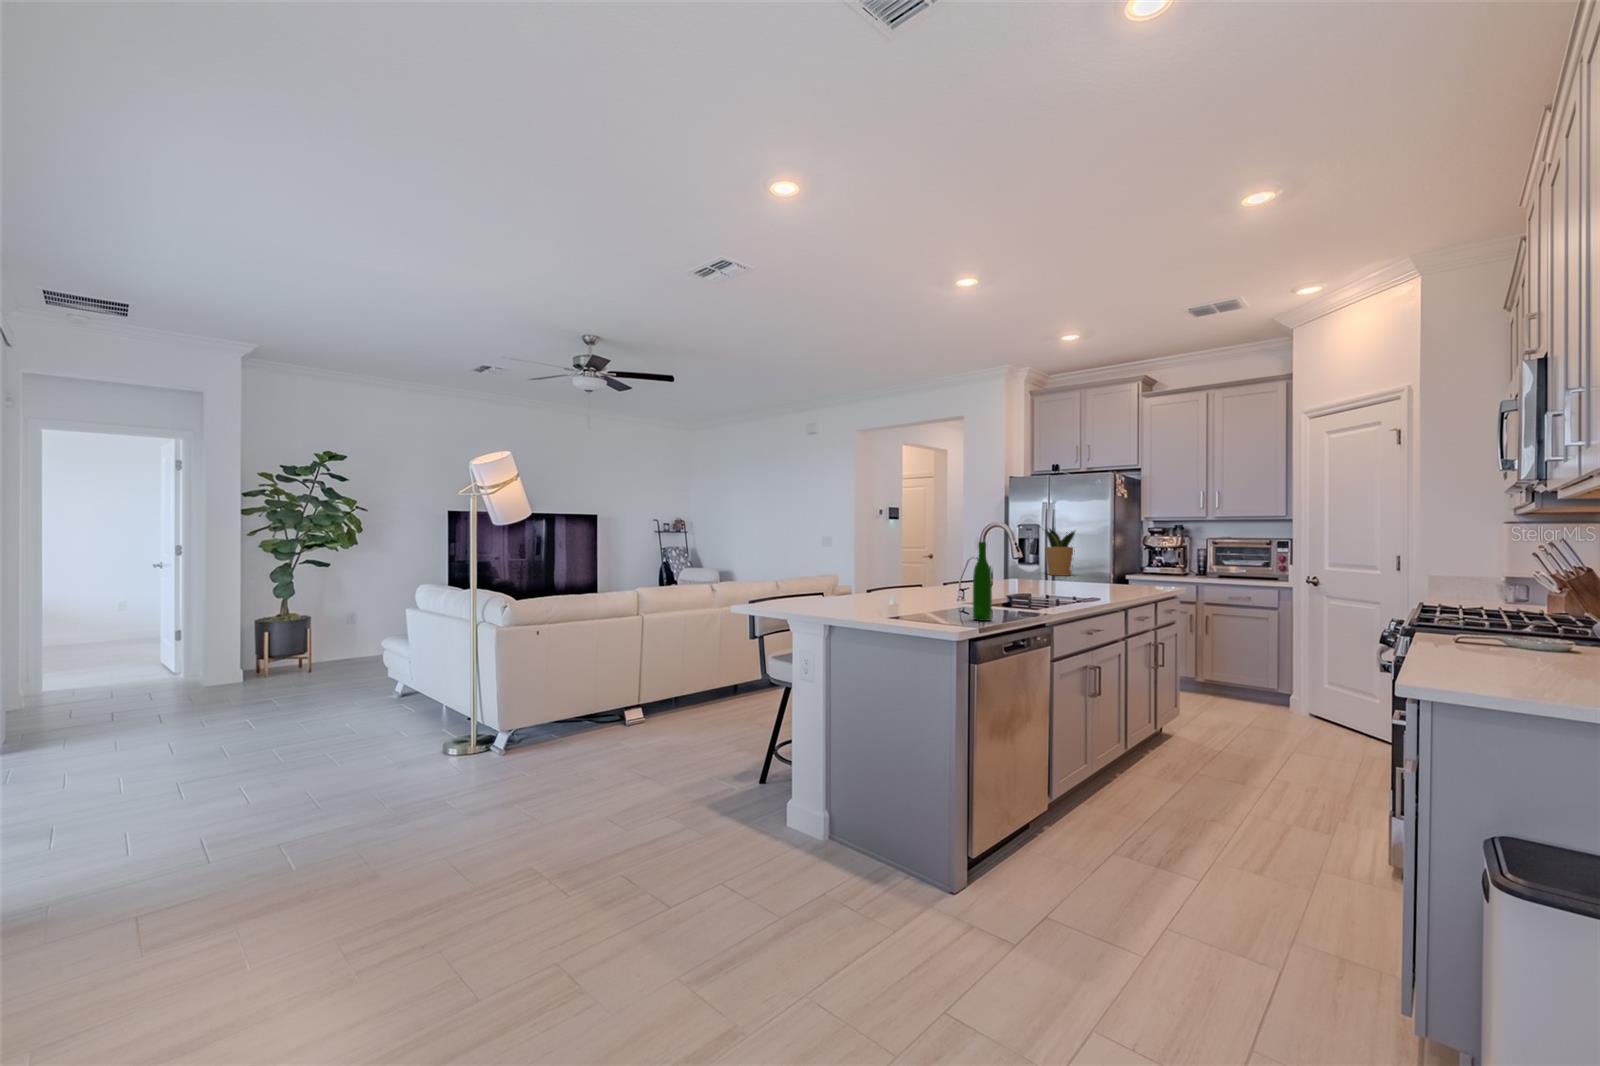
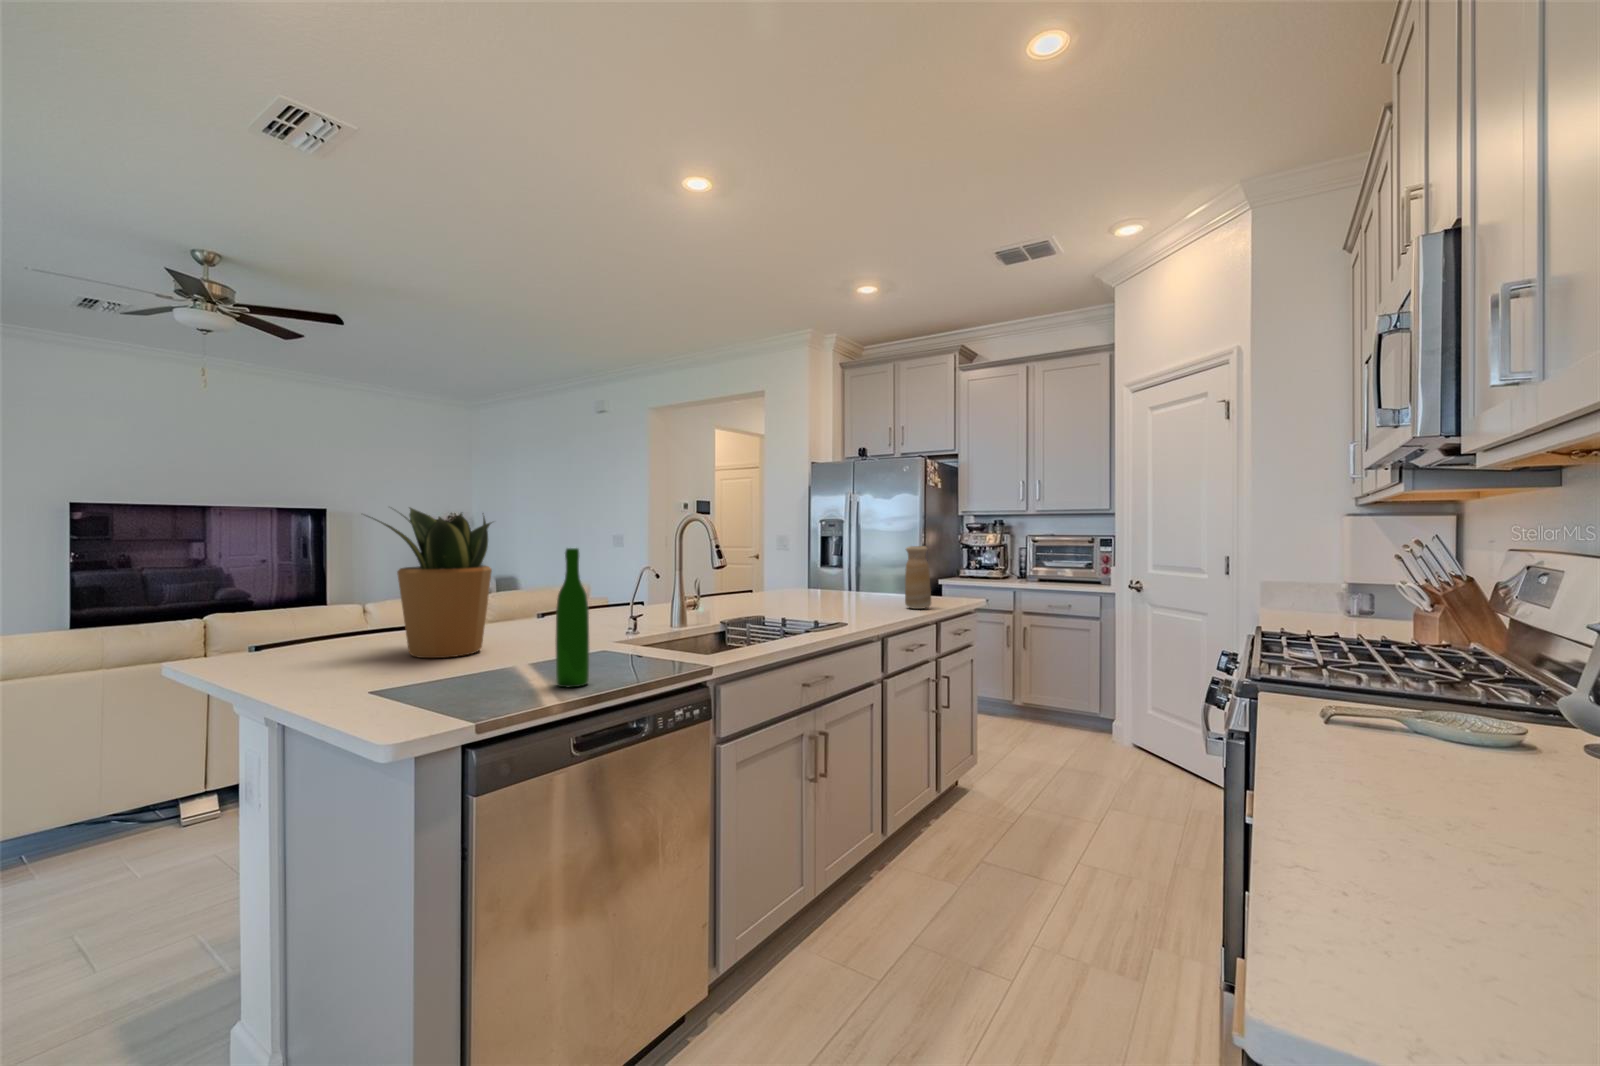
potted plant: present [1042,529,1075,576] -> present [368,508,492,658]
vase: none [1124,545,1146,592] -> present [905,546,931,609]

